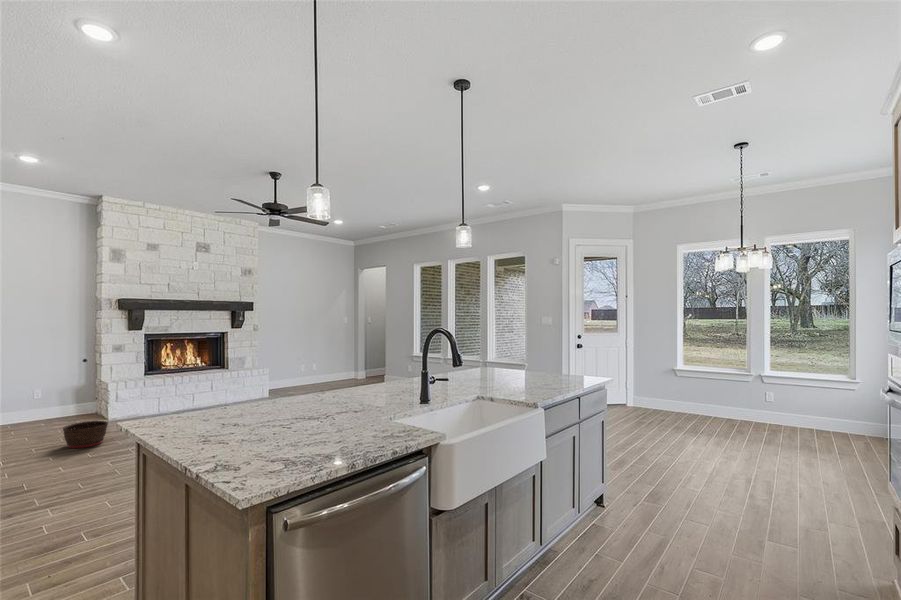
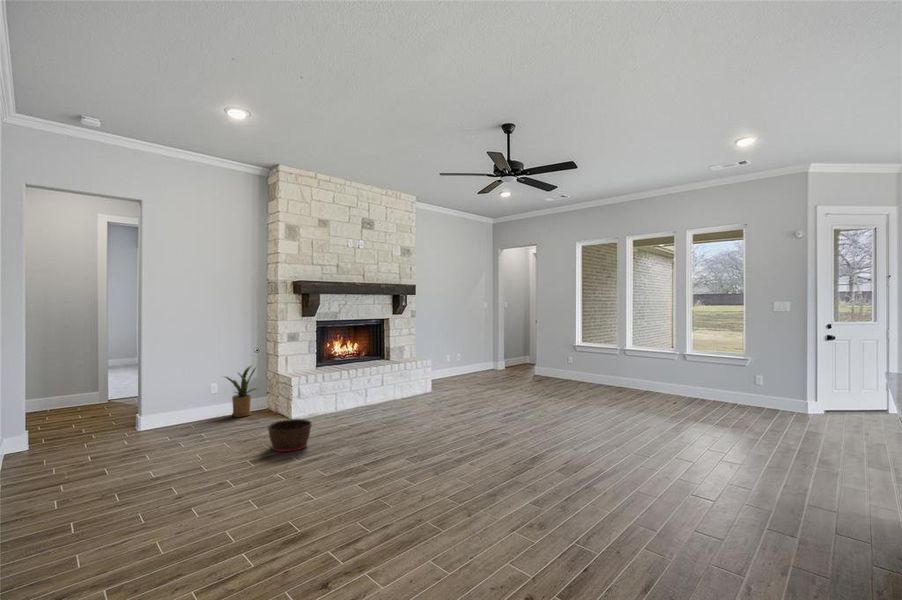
house plant: none [37,375,86,422] -> present [225,366,256,417]

